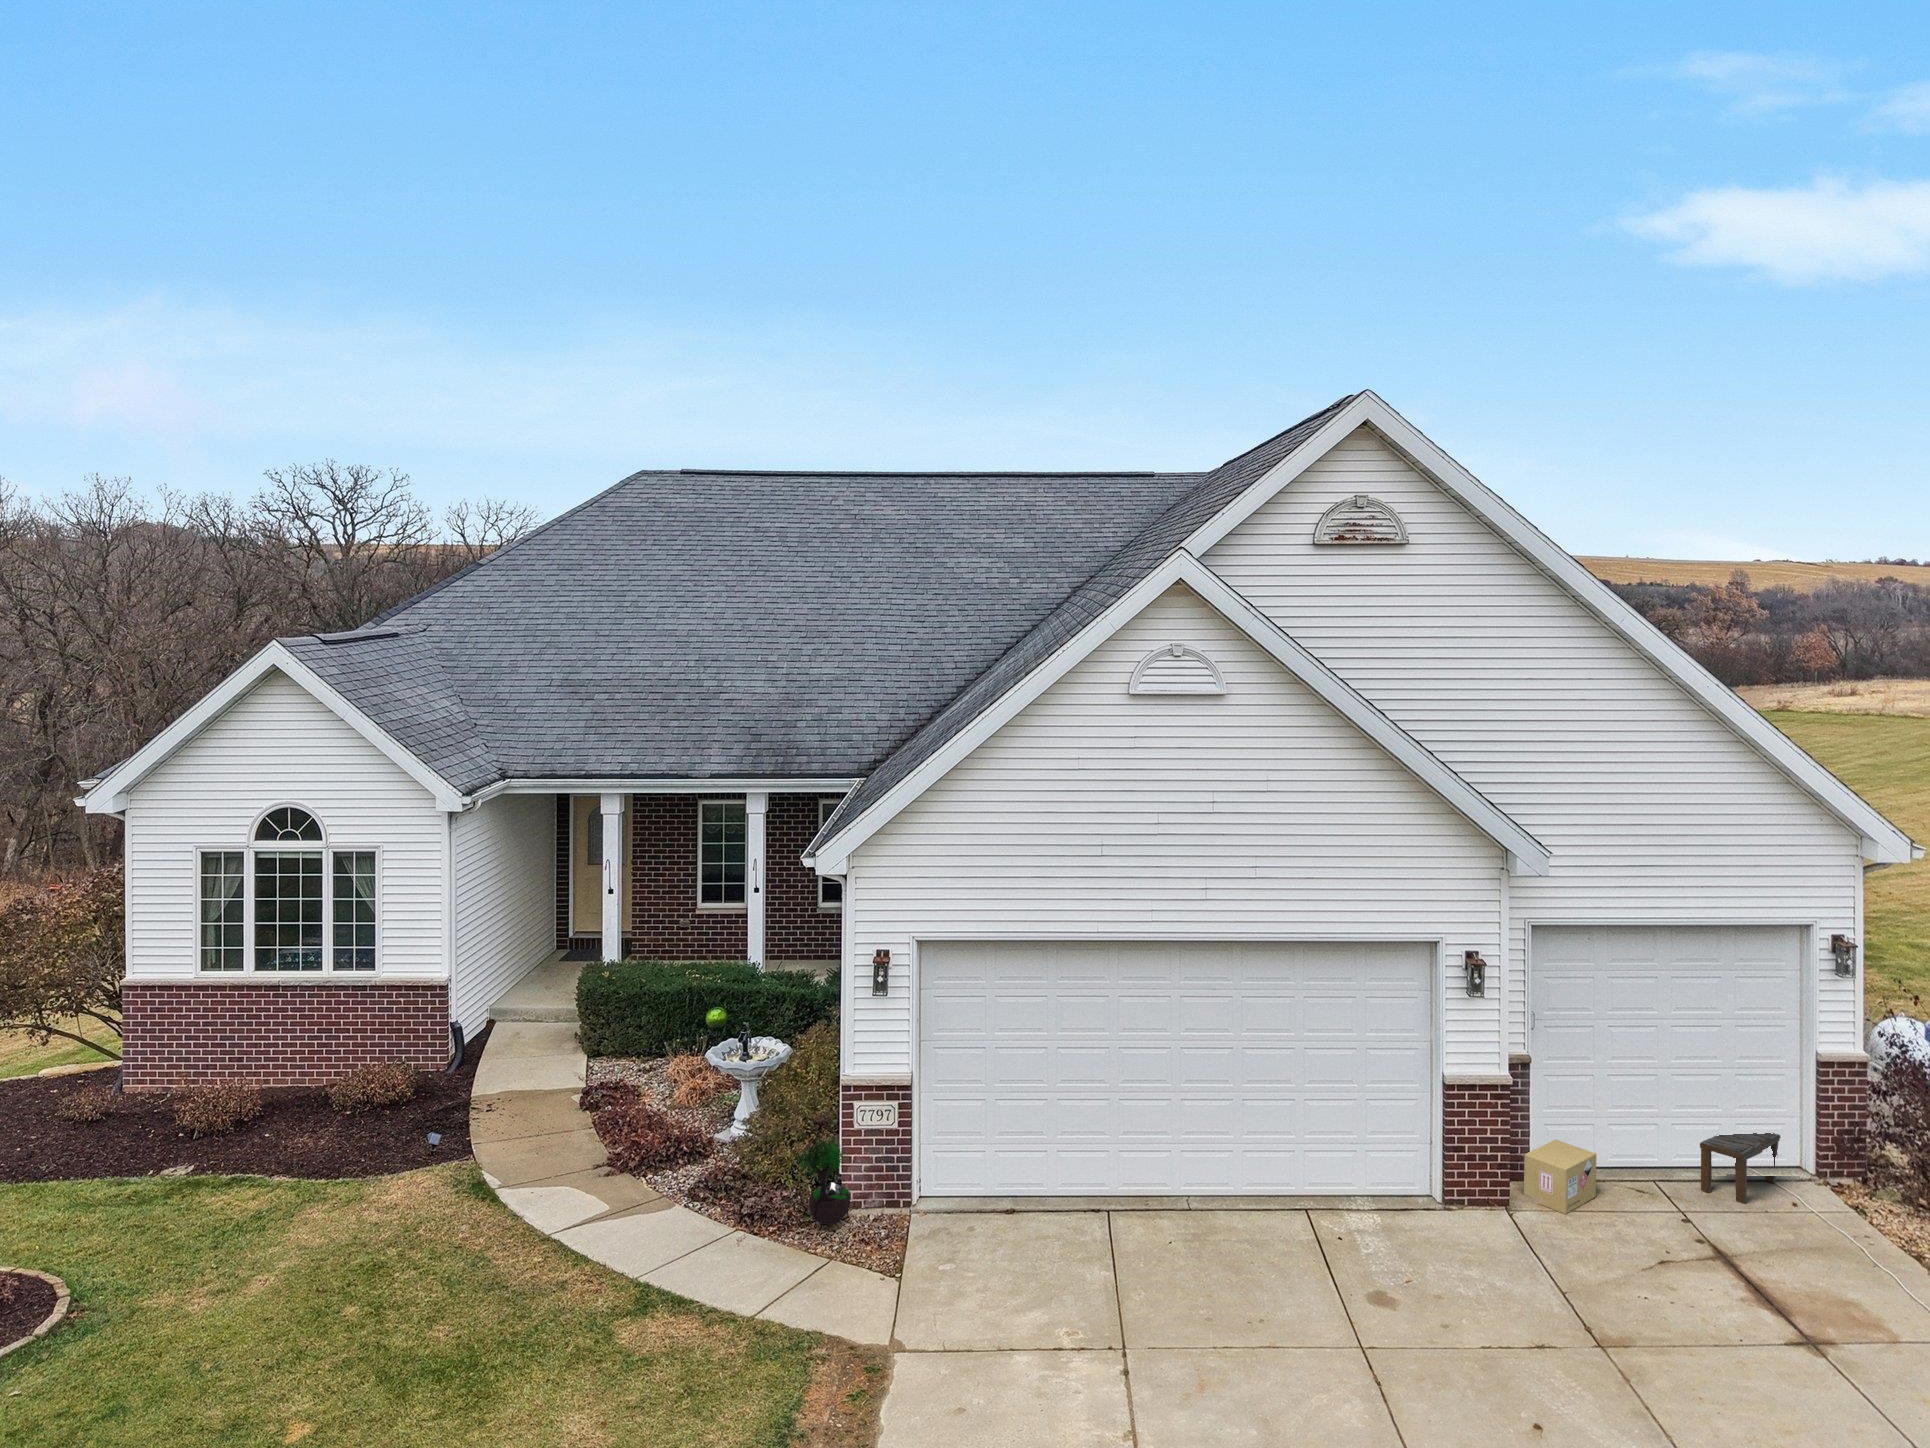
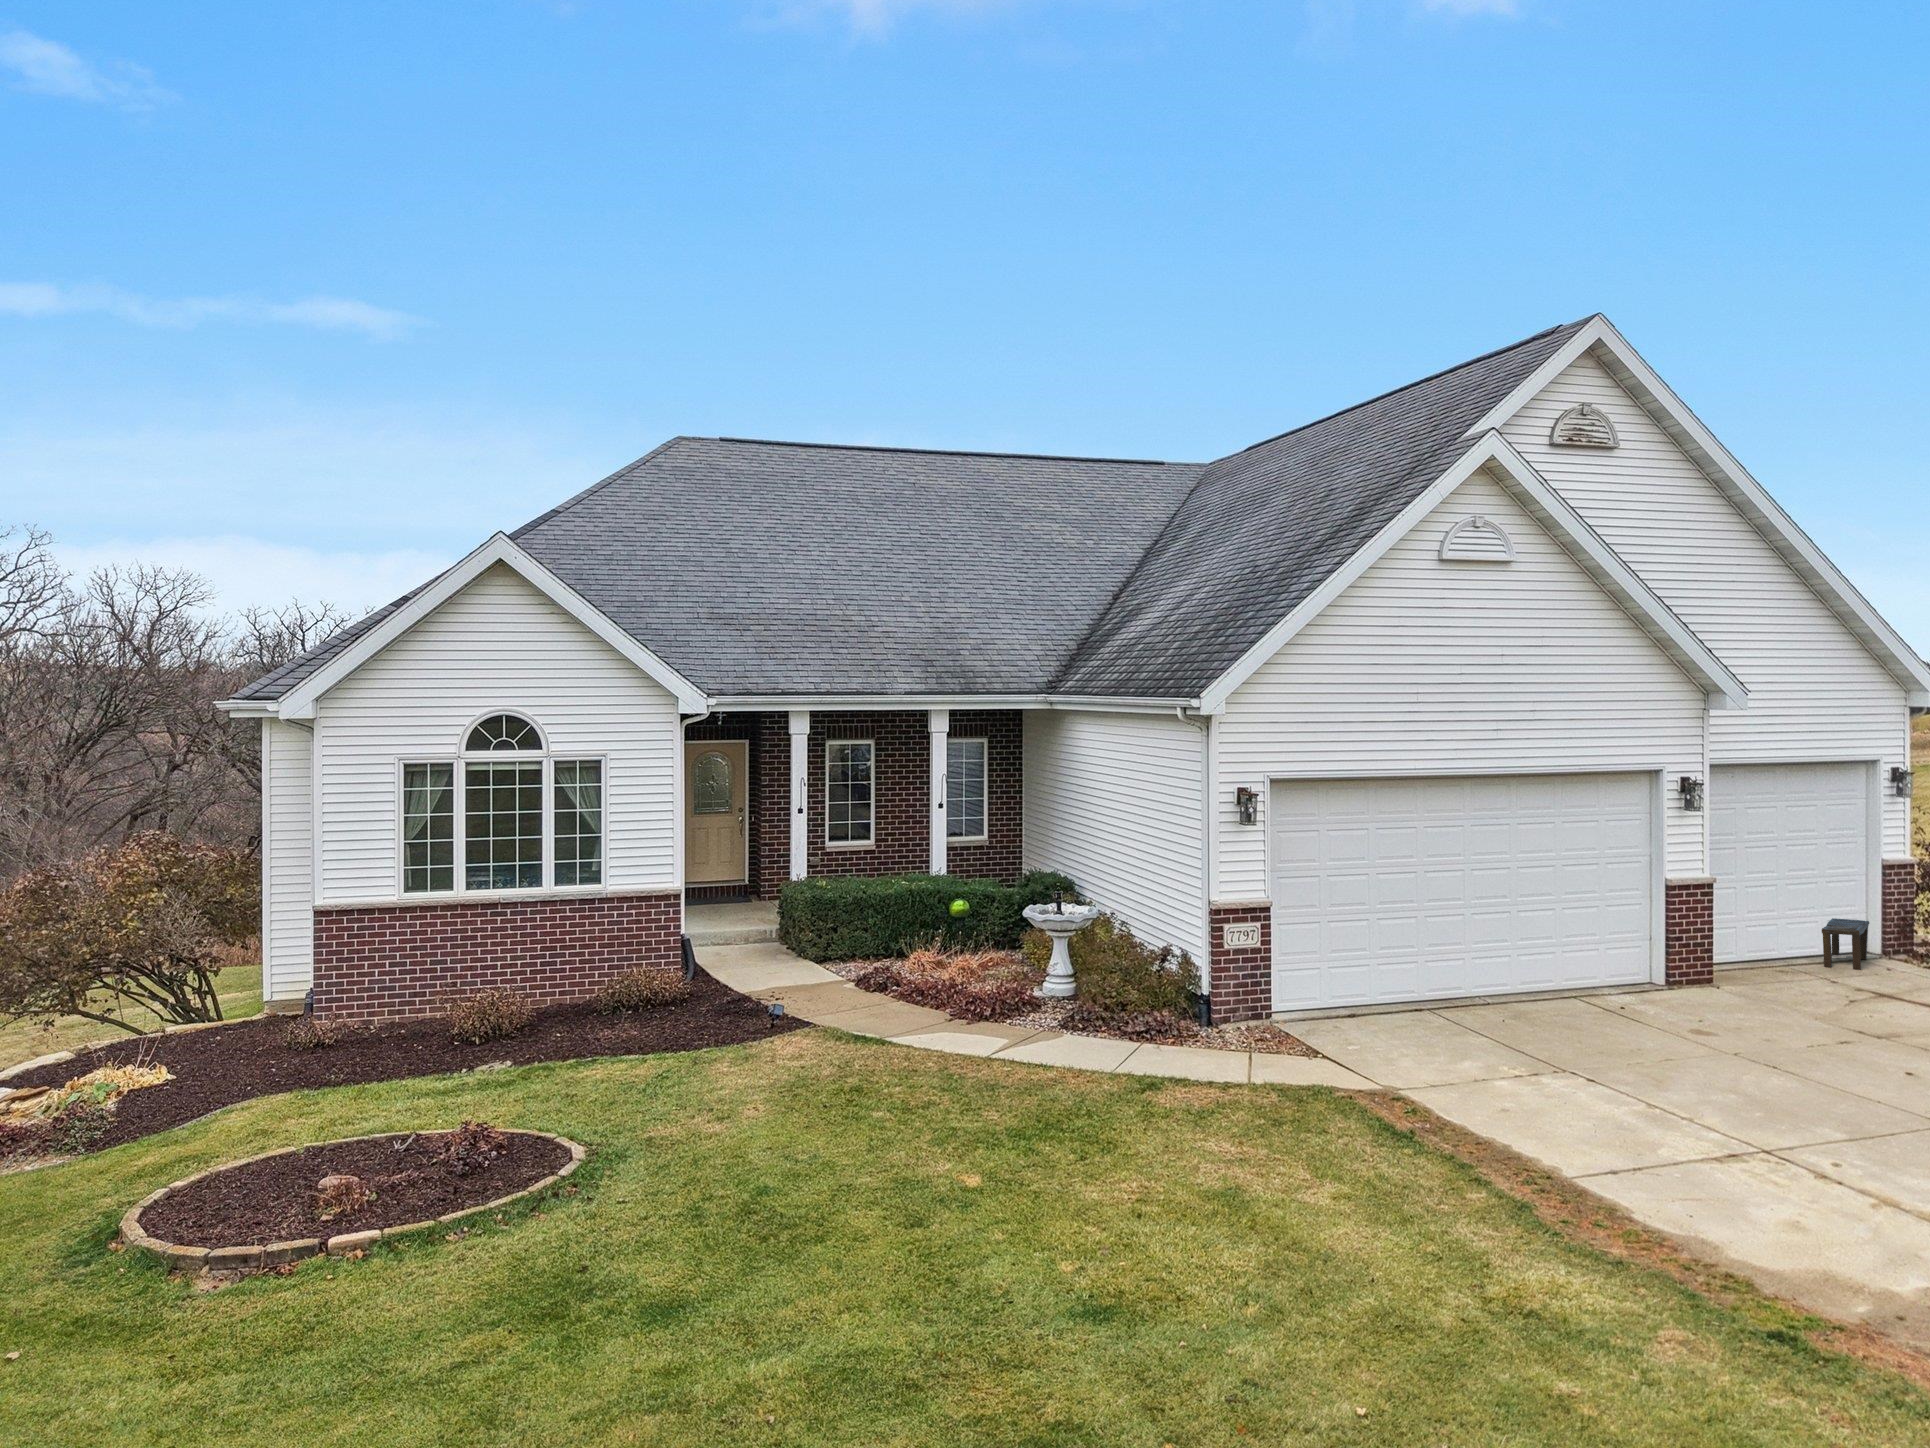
potted tree: present [793,1134,850,1225] -> none [1193,948,1244,1033]
cardboard box: present [1524,1140,1596,1214] -> none [1713,936,1761,984]

